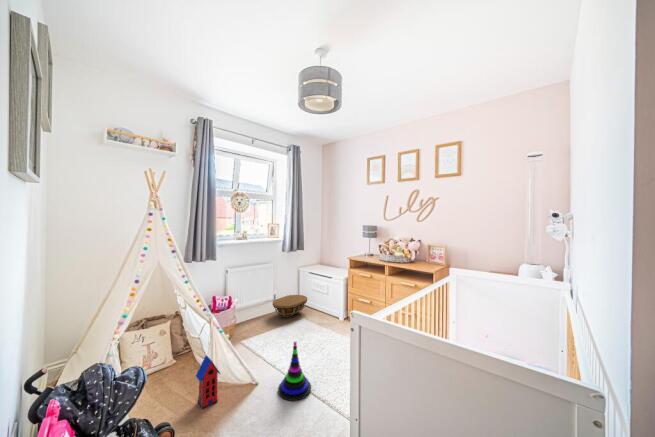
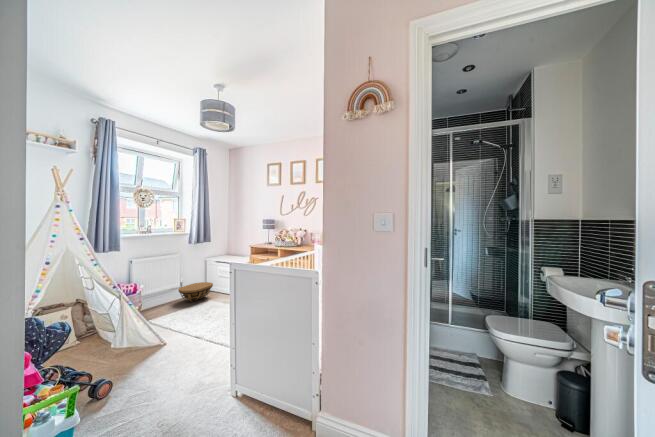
stacking toy: present [278,342,311,401] -> none [184,306,212,349]
toy house: present [196,356,220,408] -> none [108,322,132,363]

